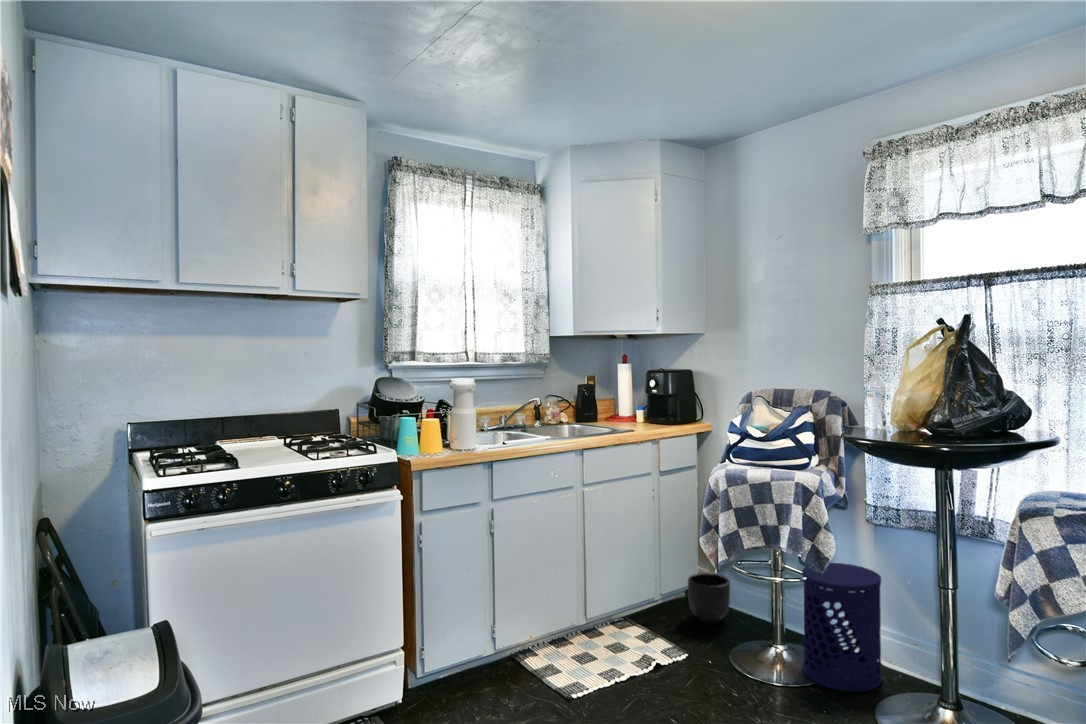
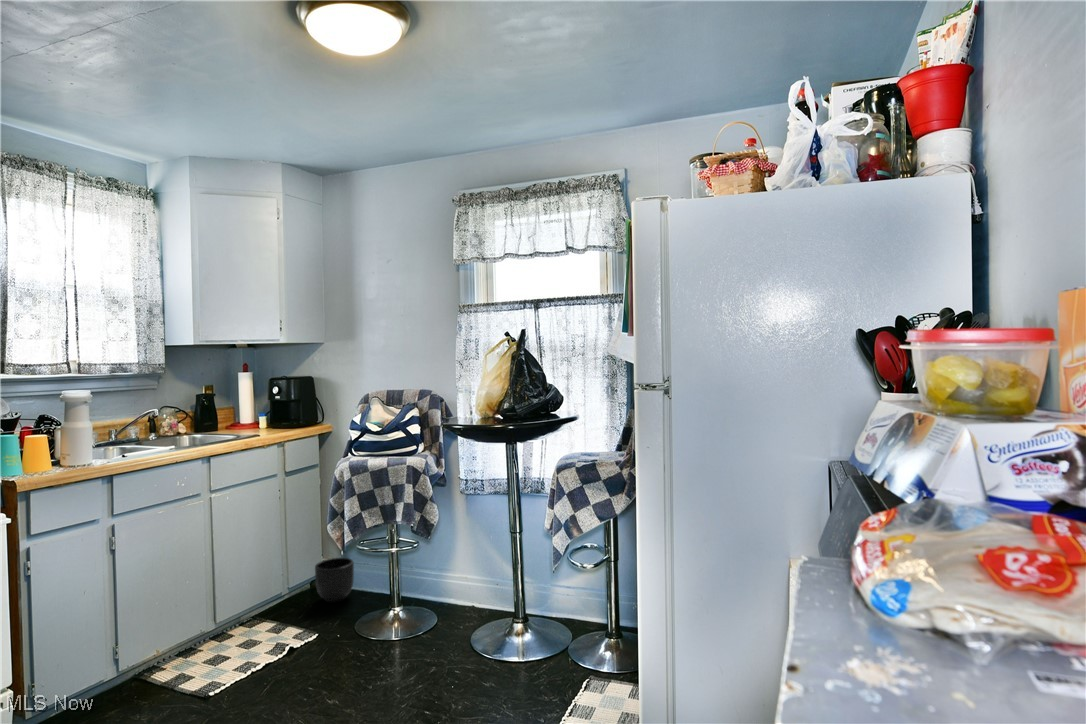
waste bin: present [802,563,882,692] -> none [413,528,475,630]

